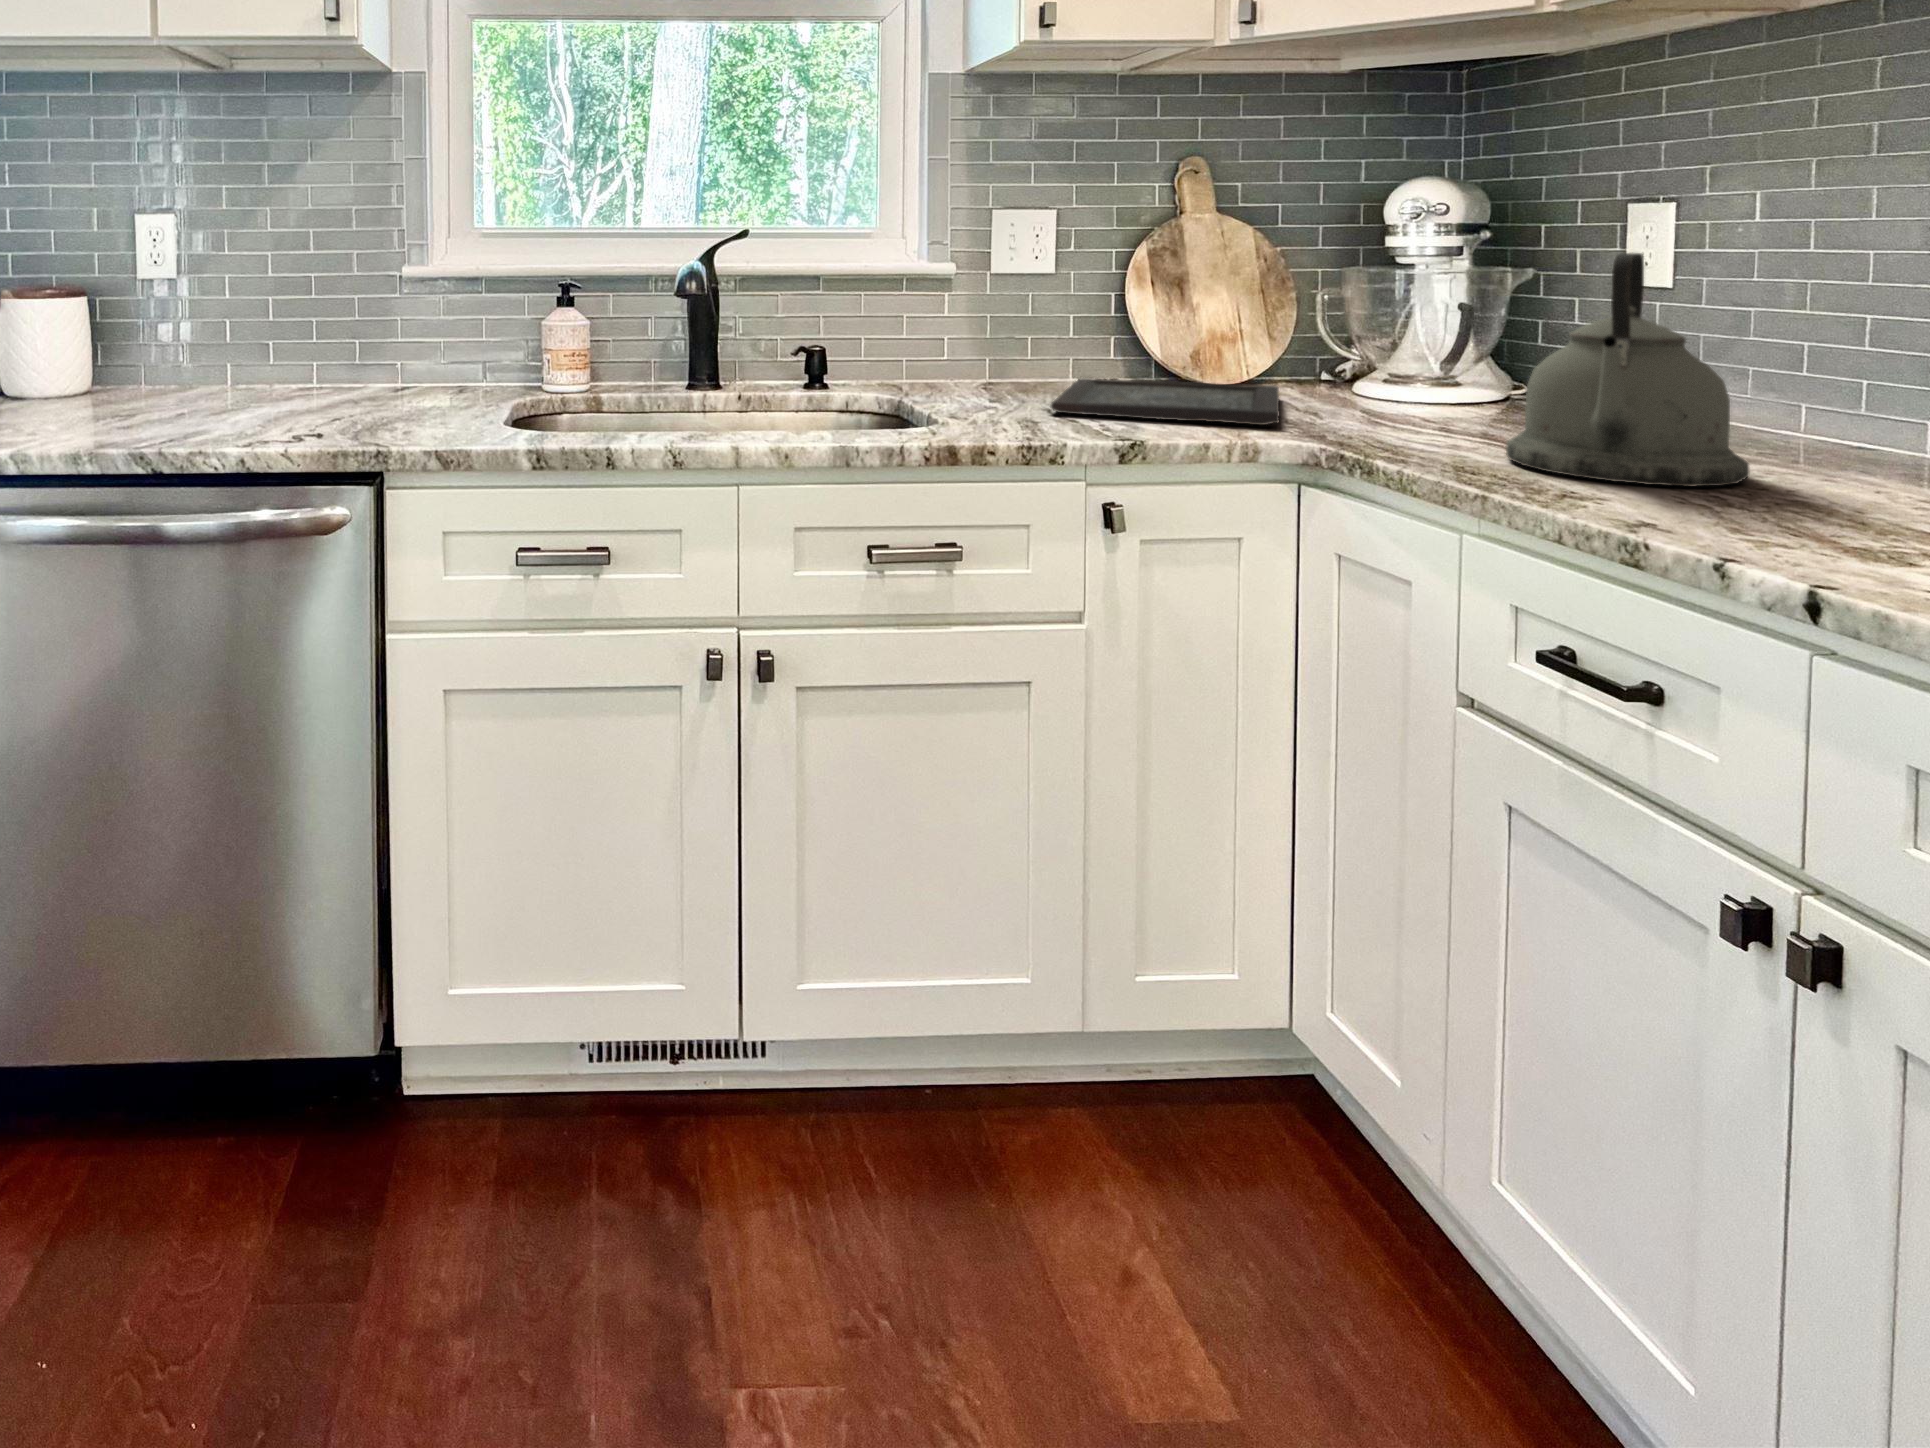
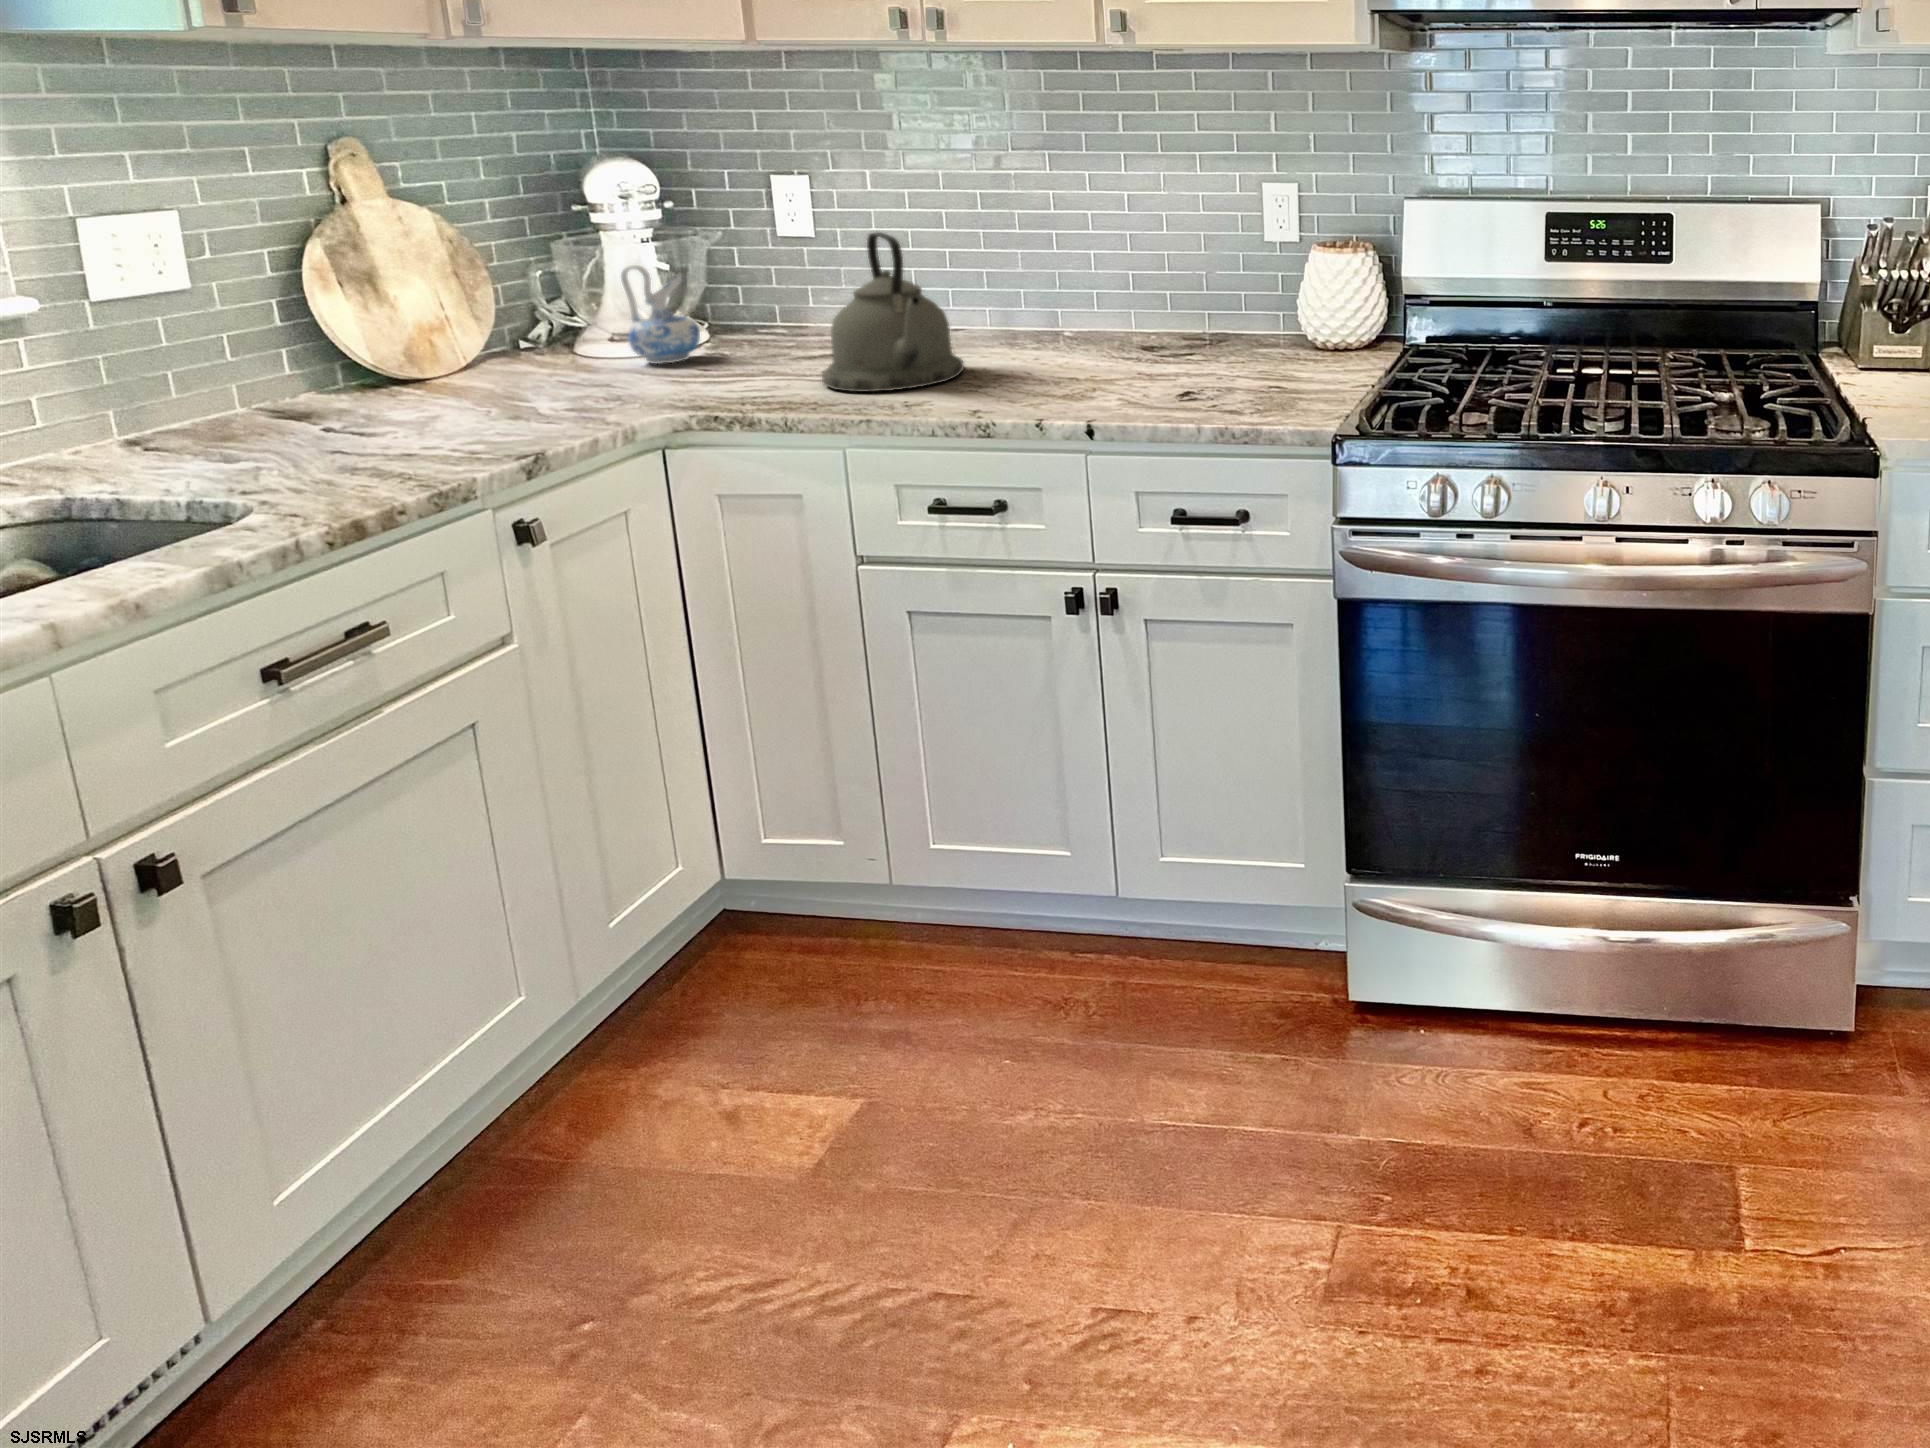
ceramic pitcher: none [1374,291,1456,409] -> present [621,265,700,364]
tray: present [1051,378,1280,425] -> none [287,368,622,452]

